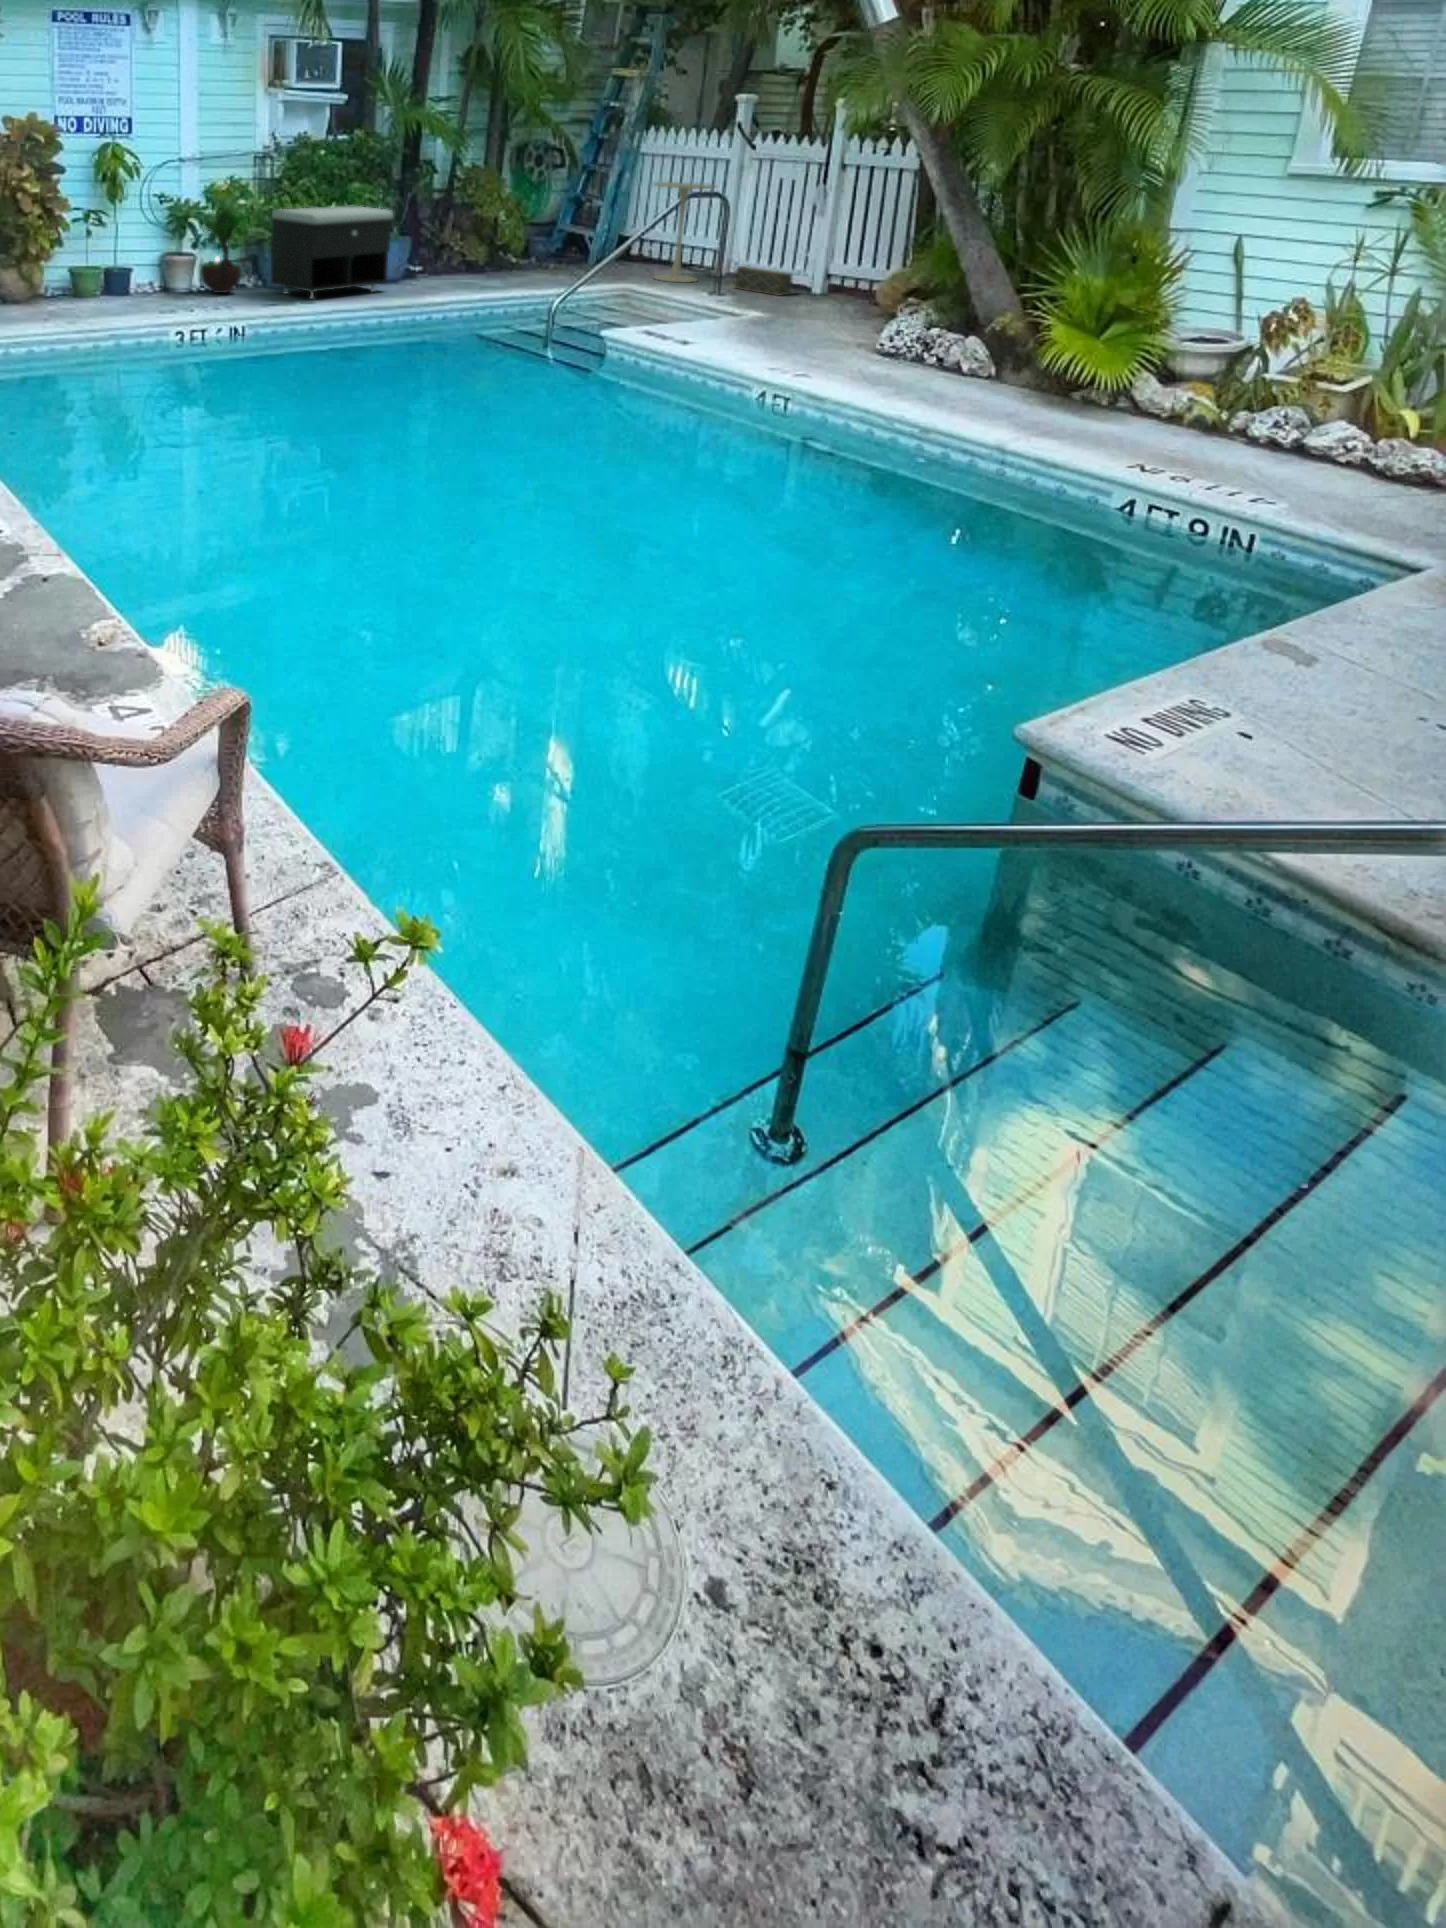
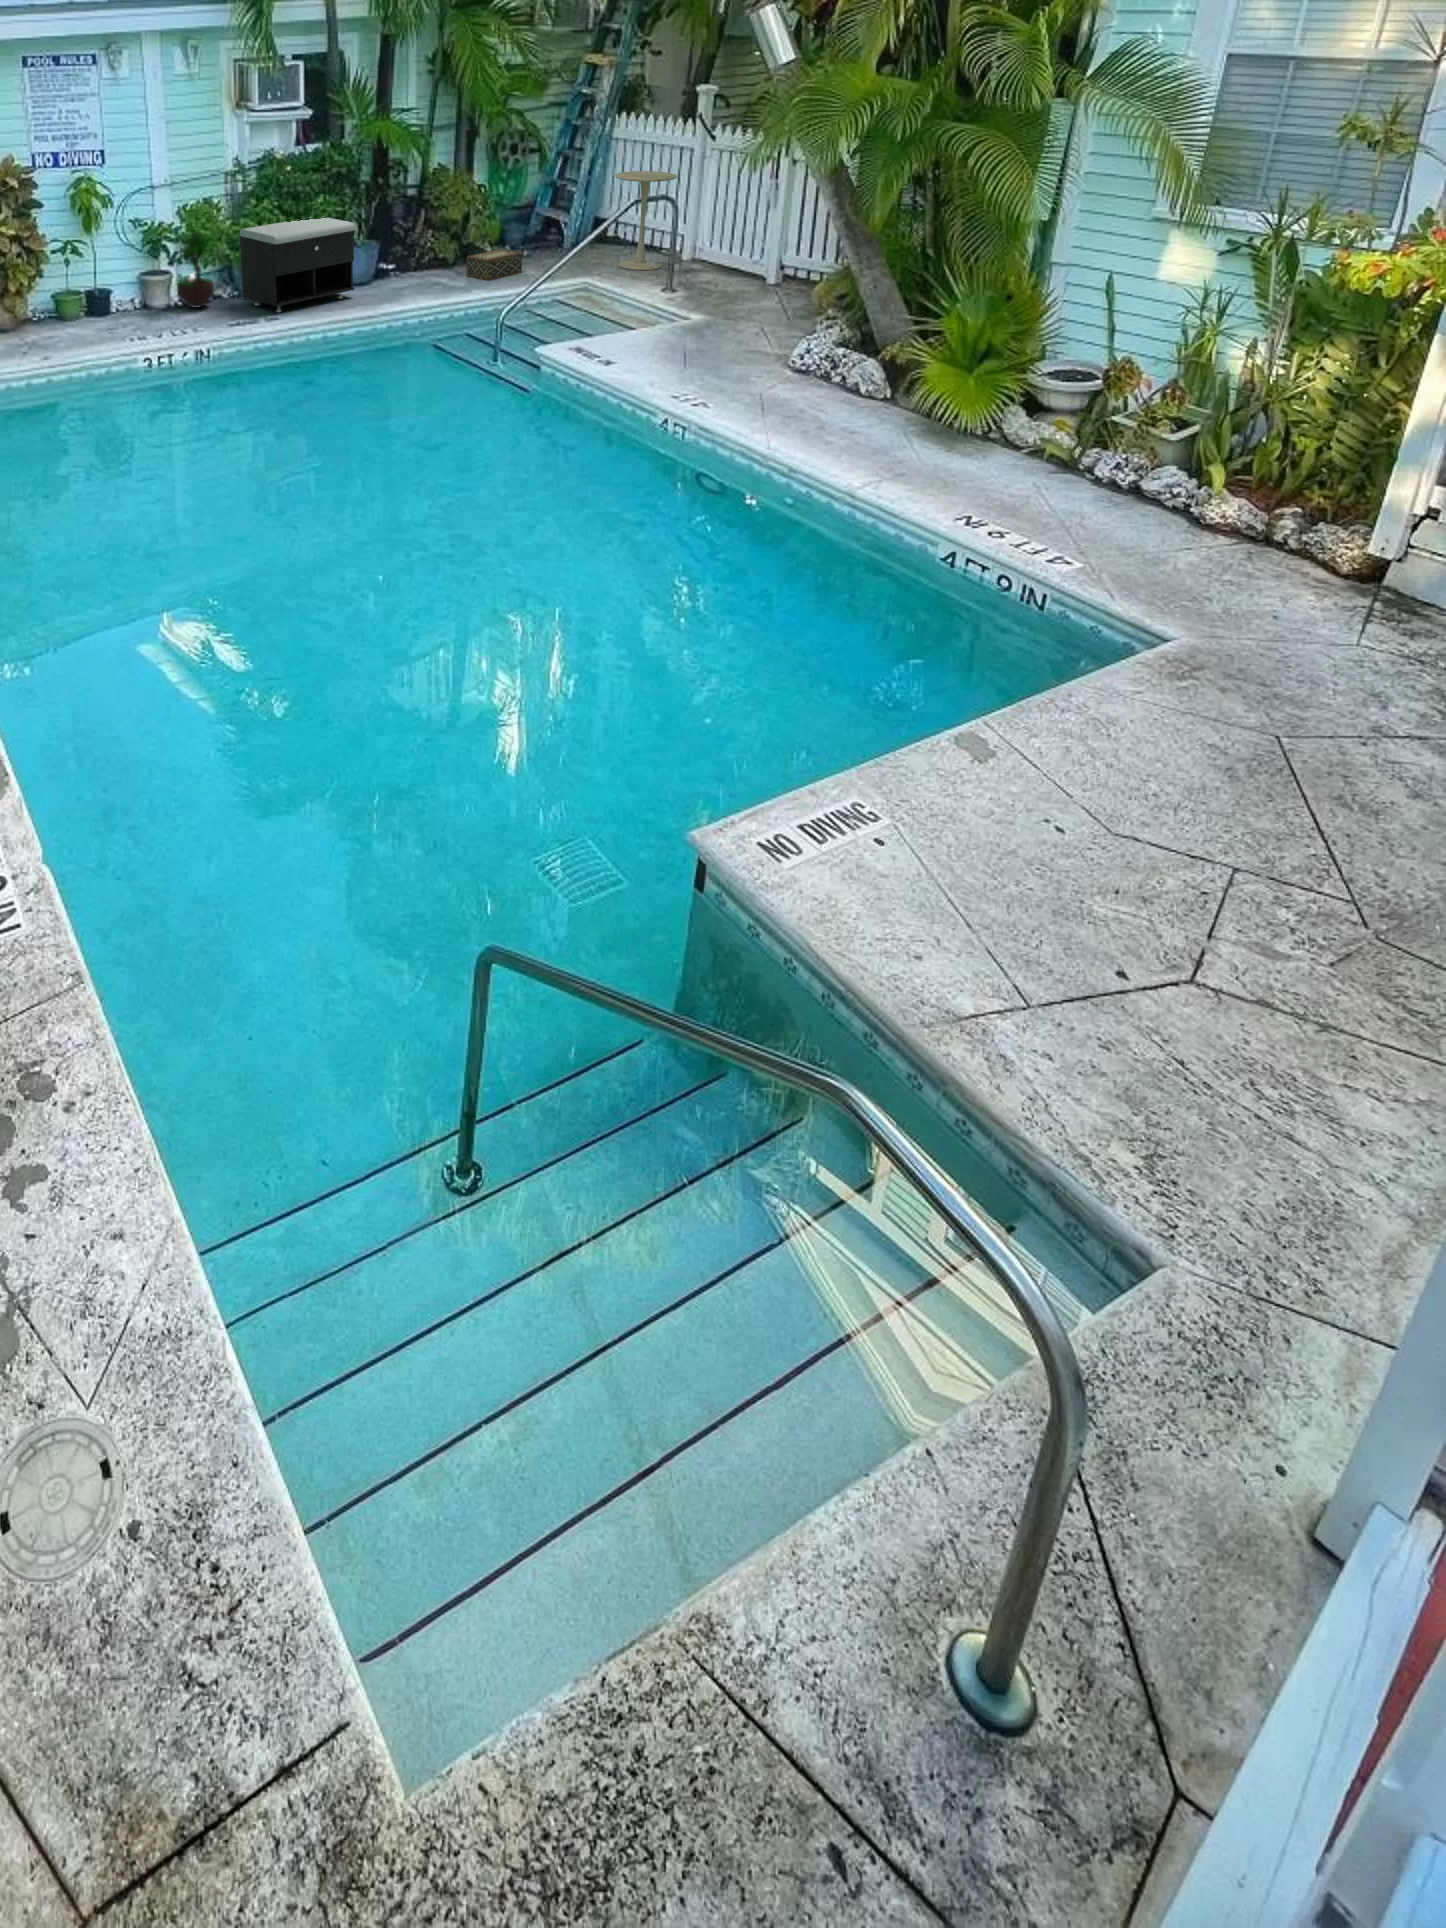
woven basket: present [734,266,798,296] -> present [467,249,522,280]

